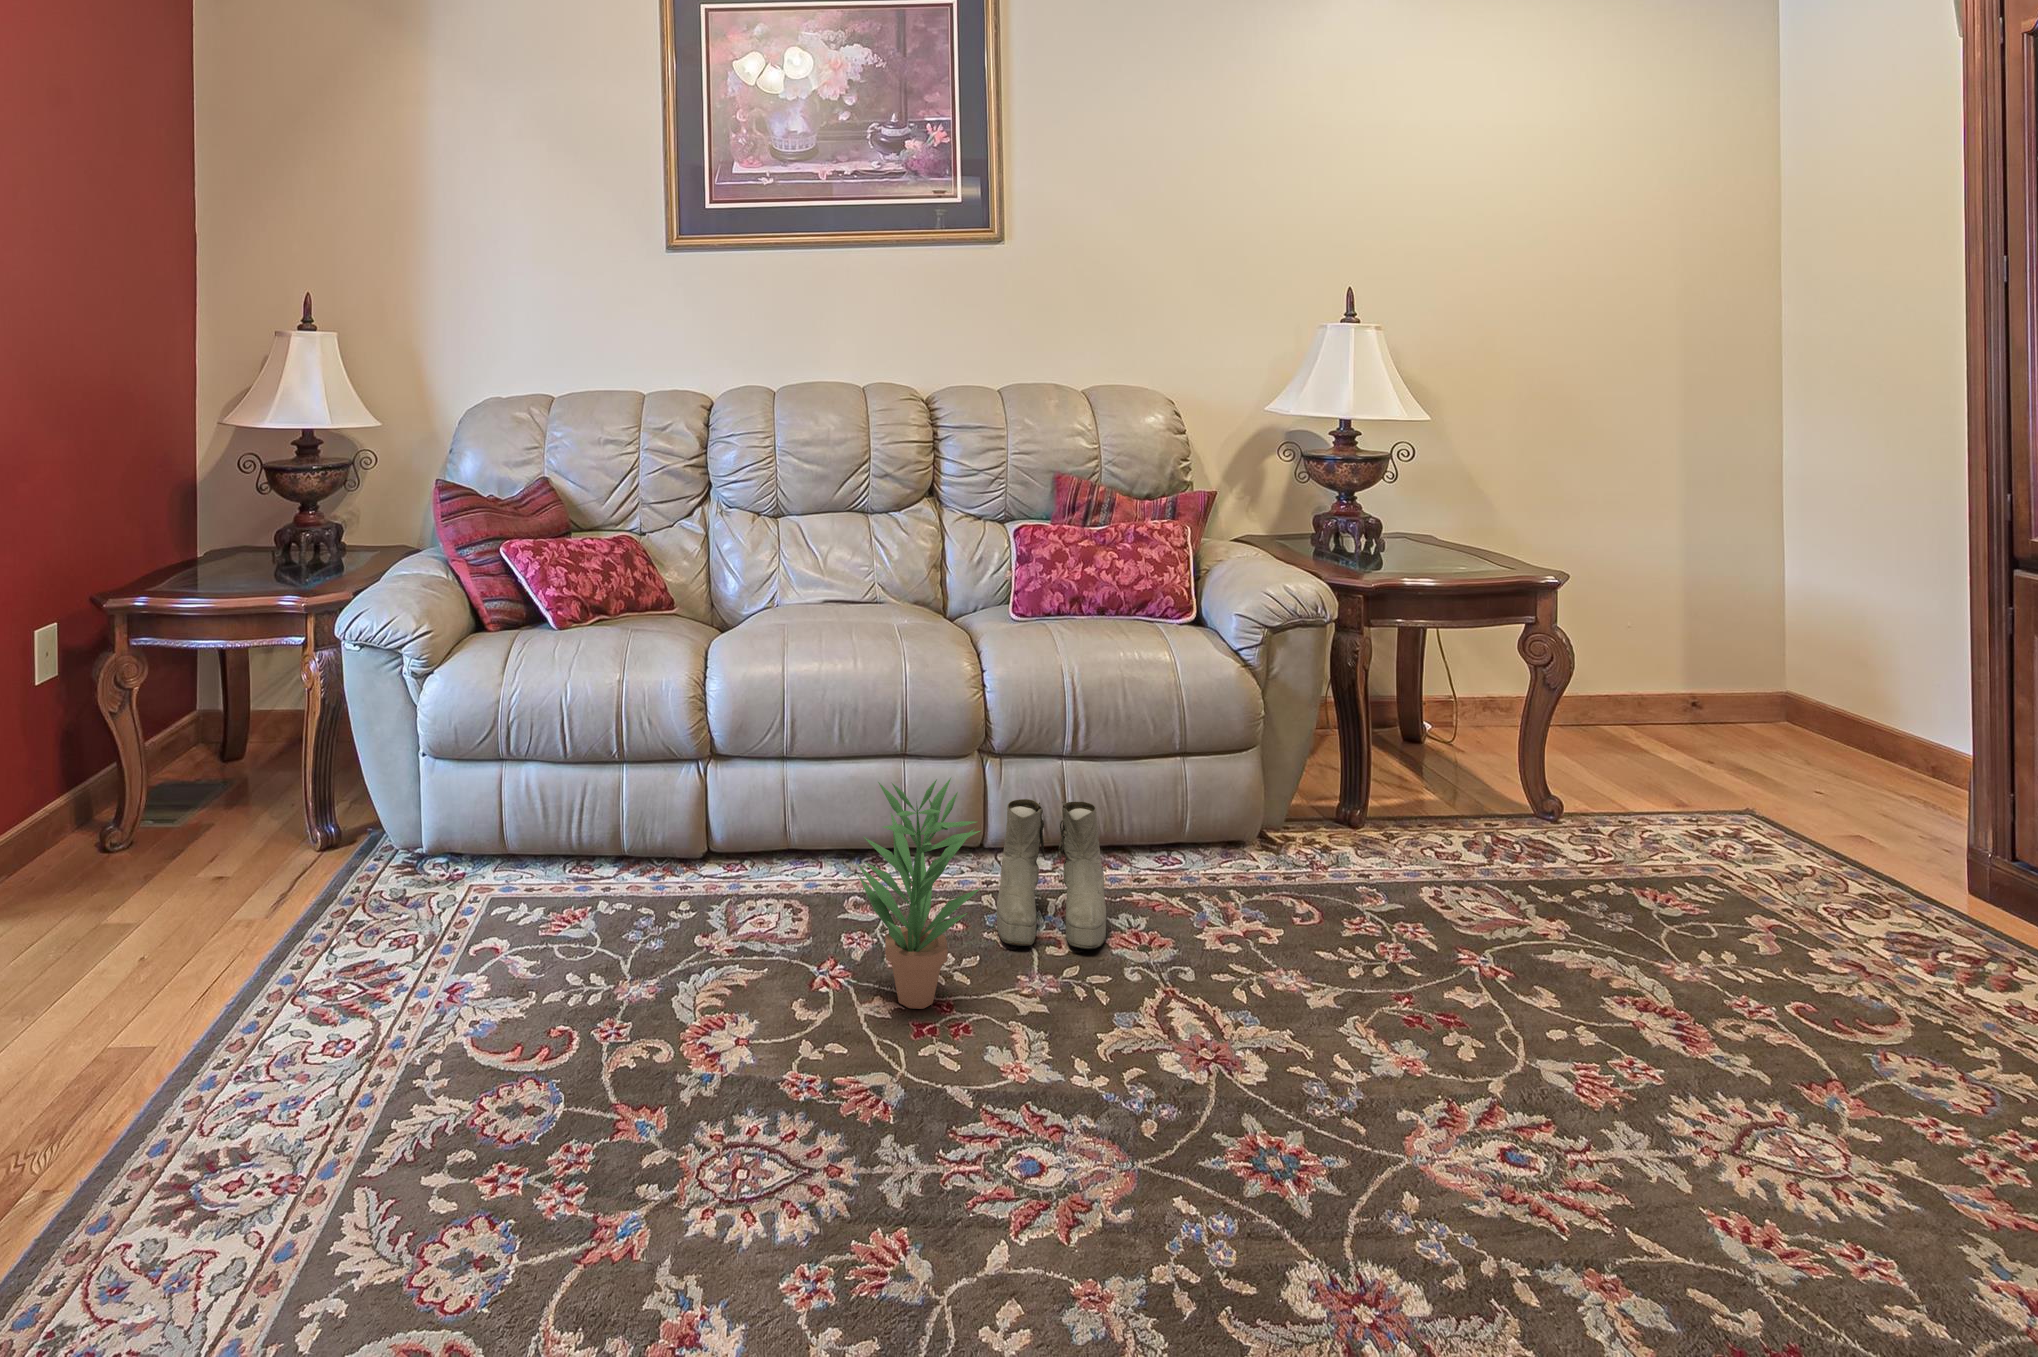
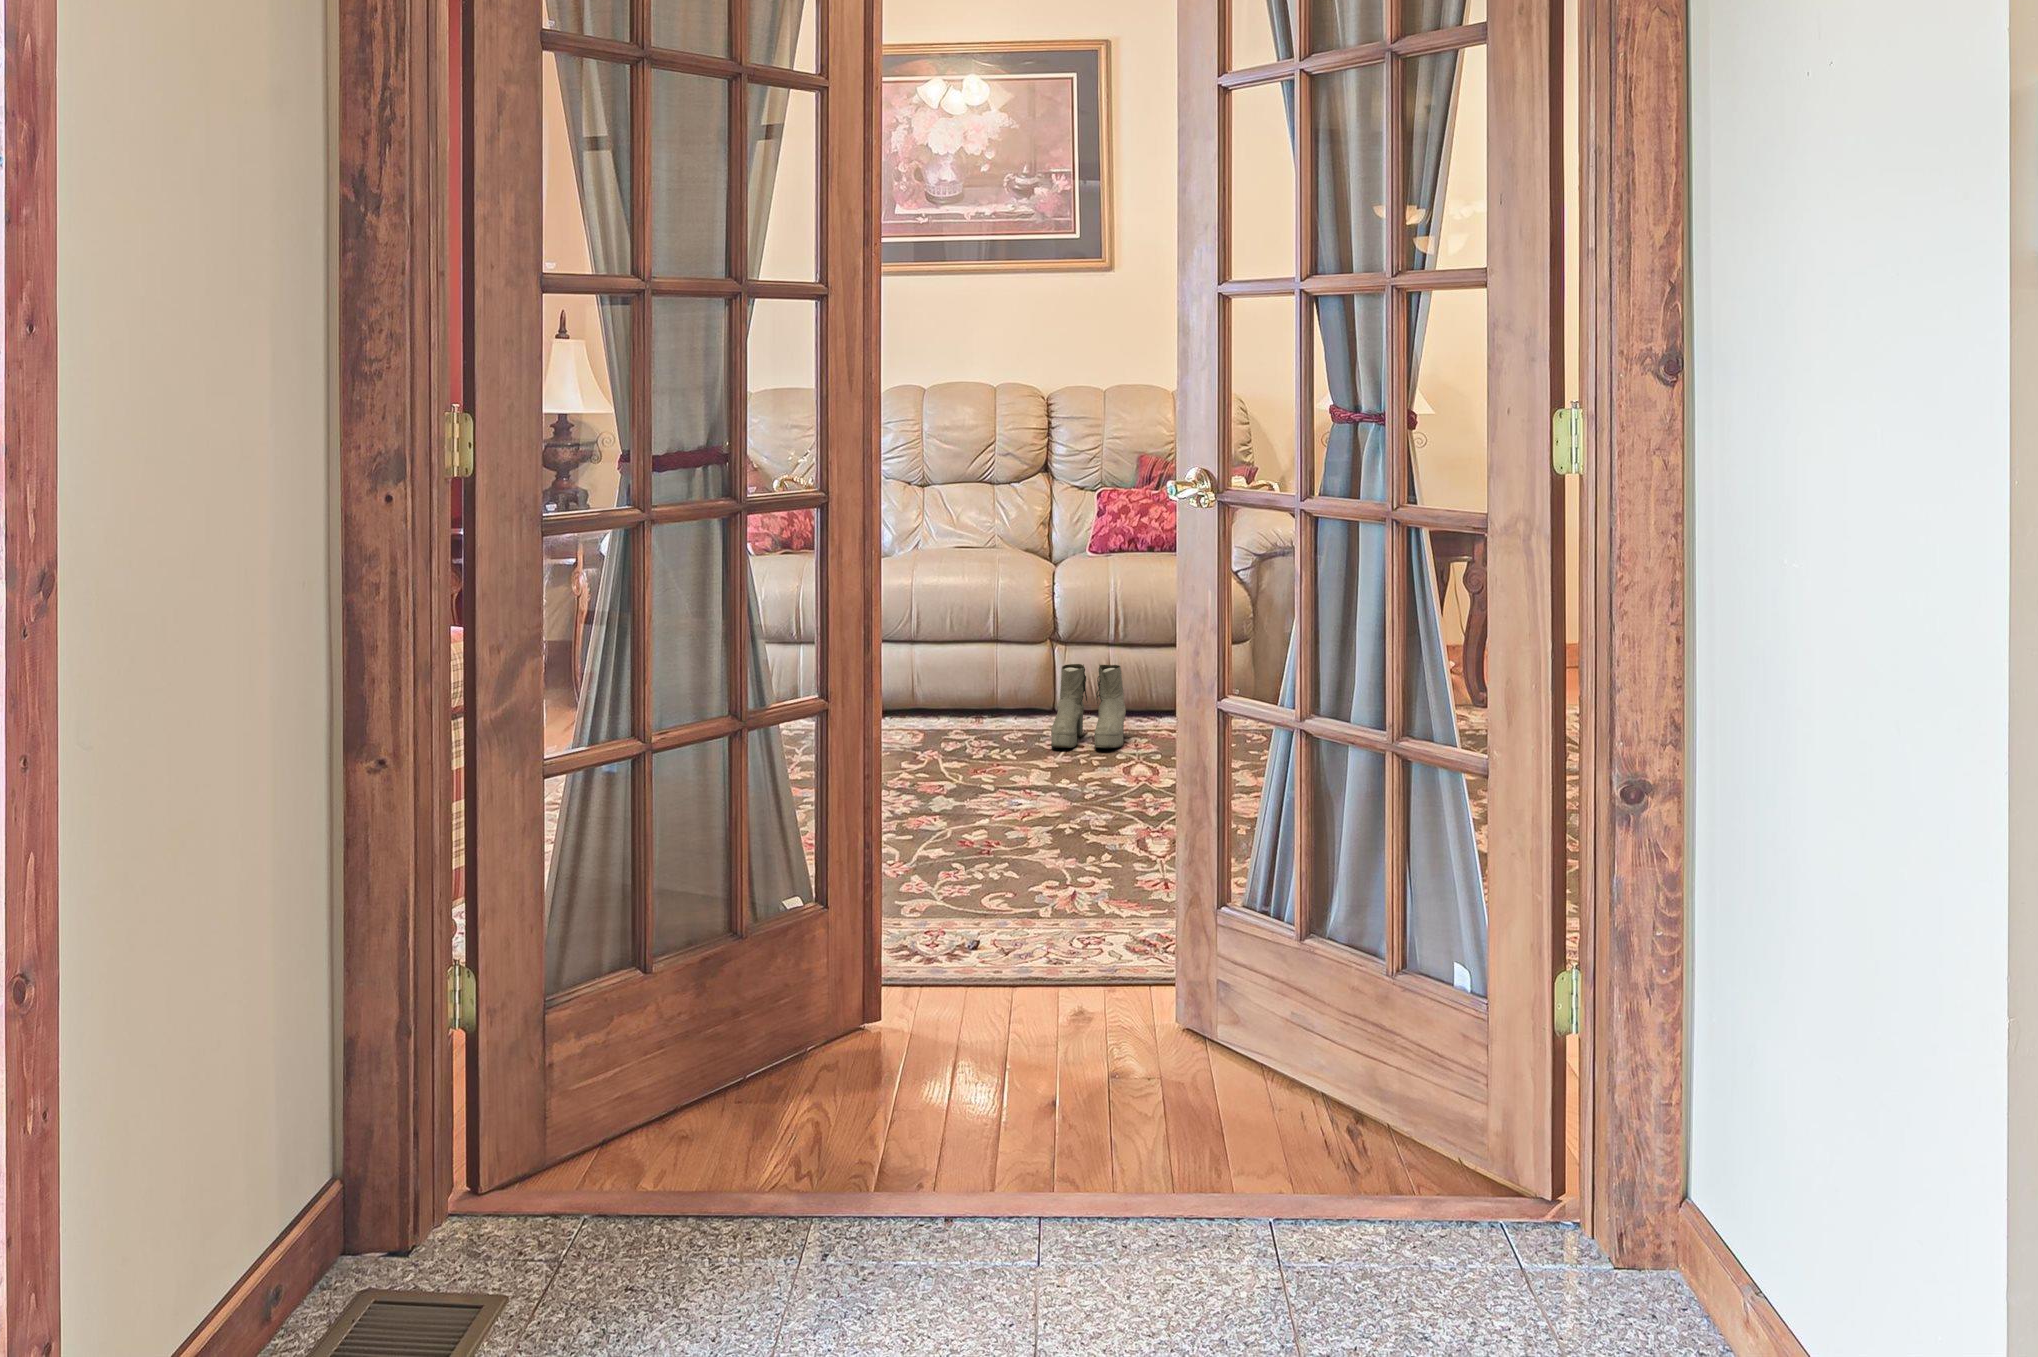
potted plant: present [857,778,981,1009] -> none [949,624,1023,769]

